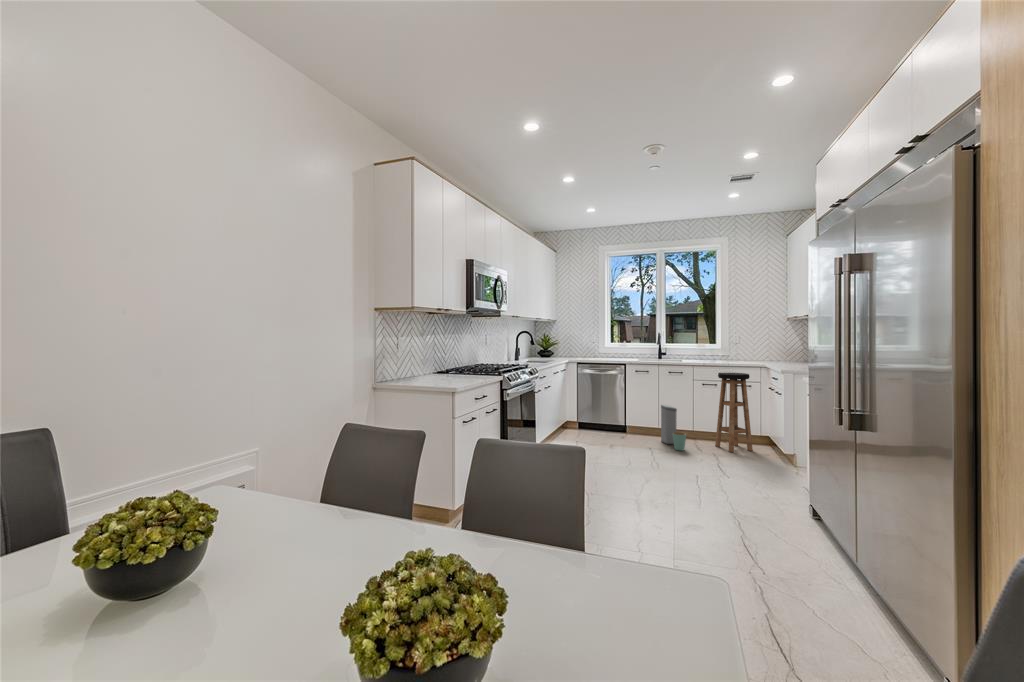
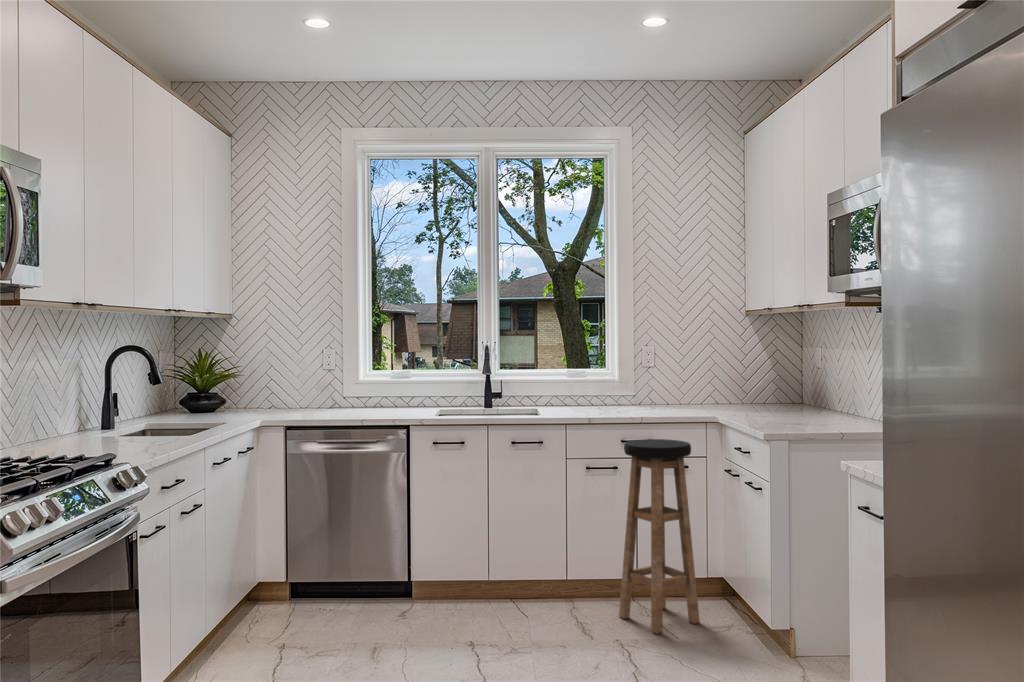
trash can: present [661,405,686,451] -> none [495,525,558,646]

